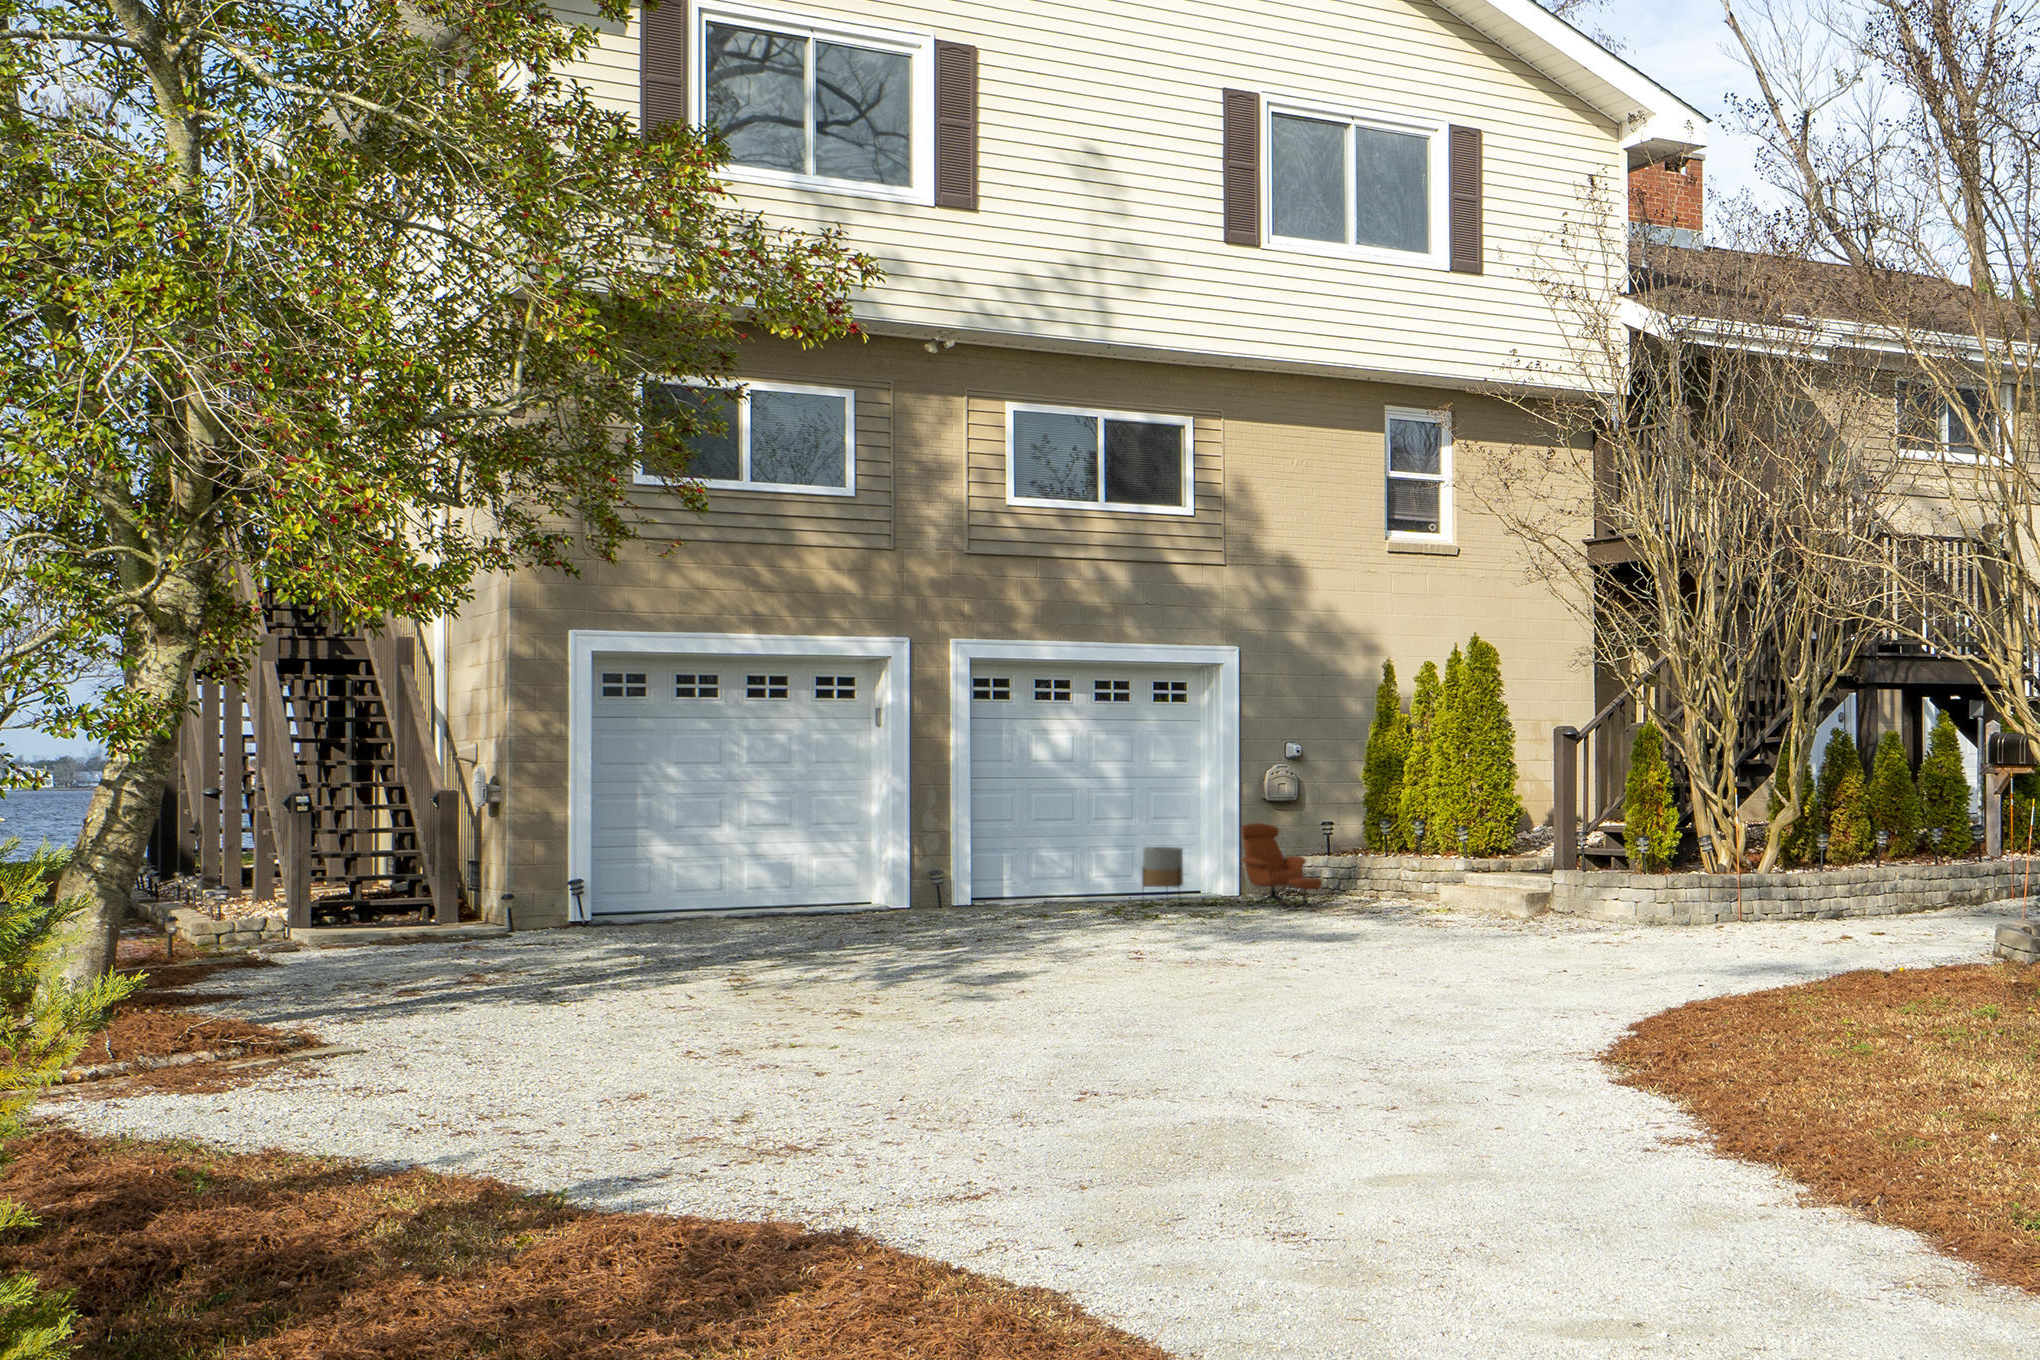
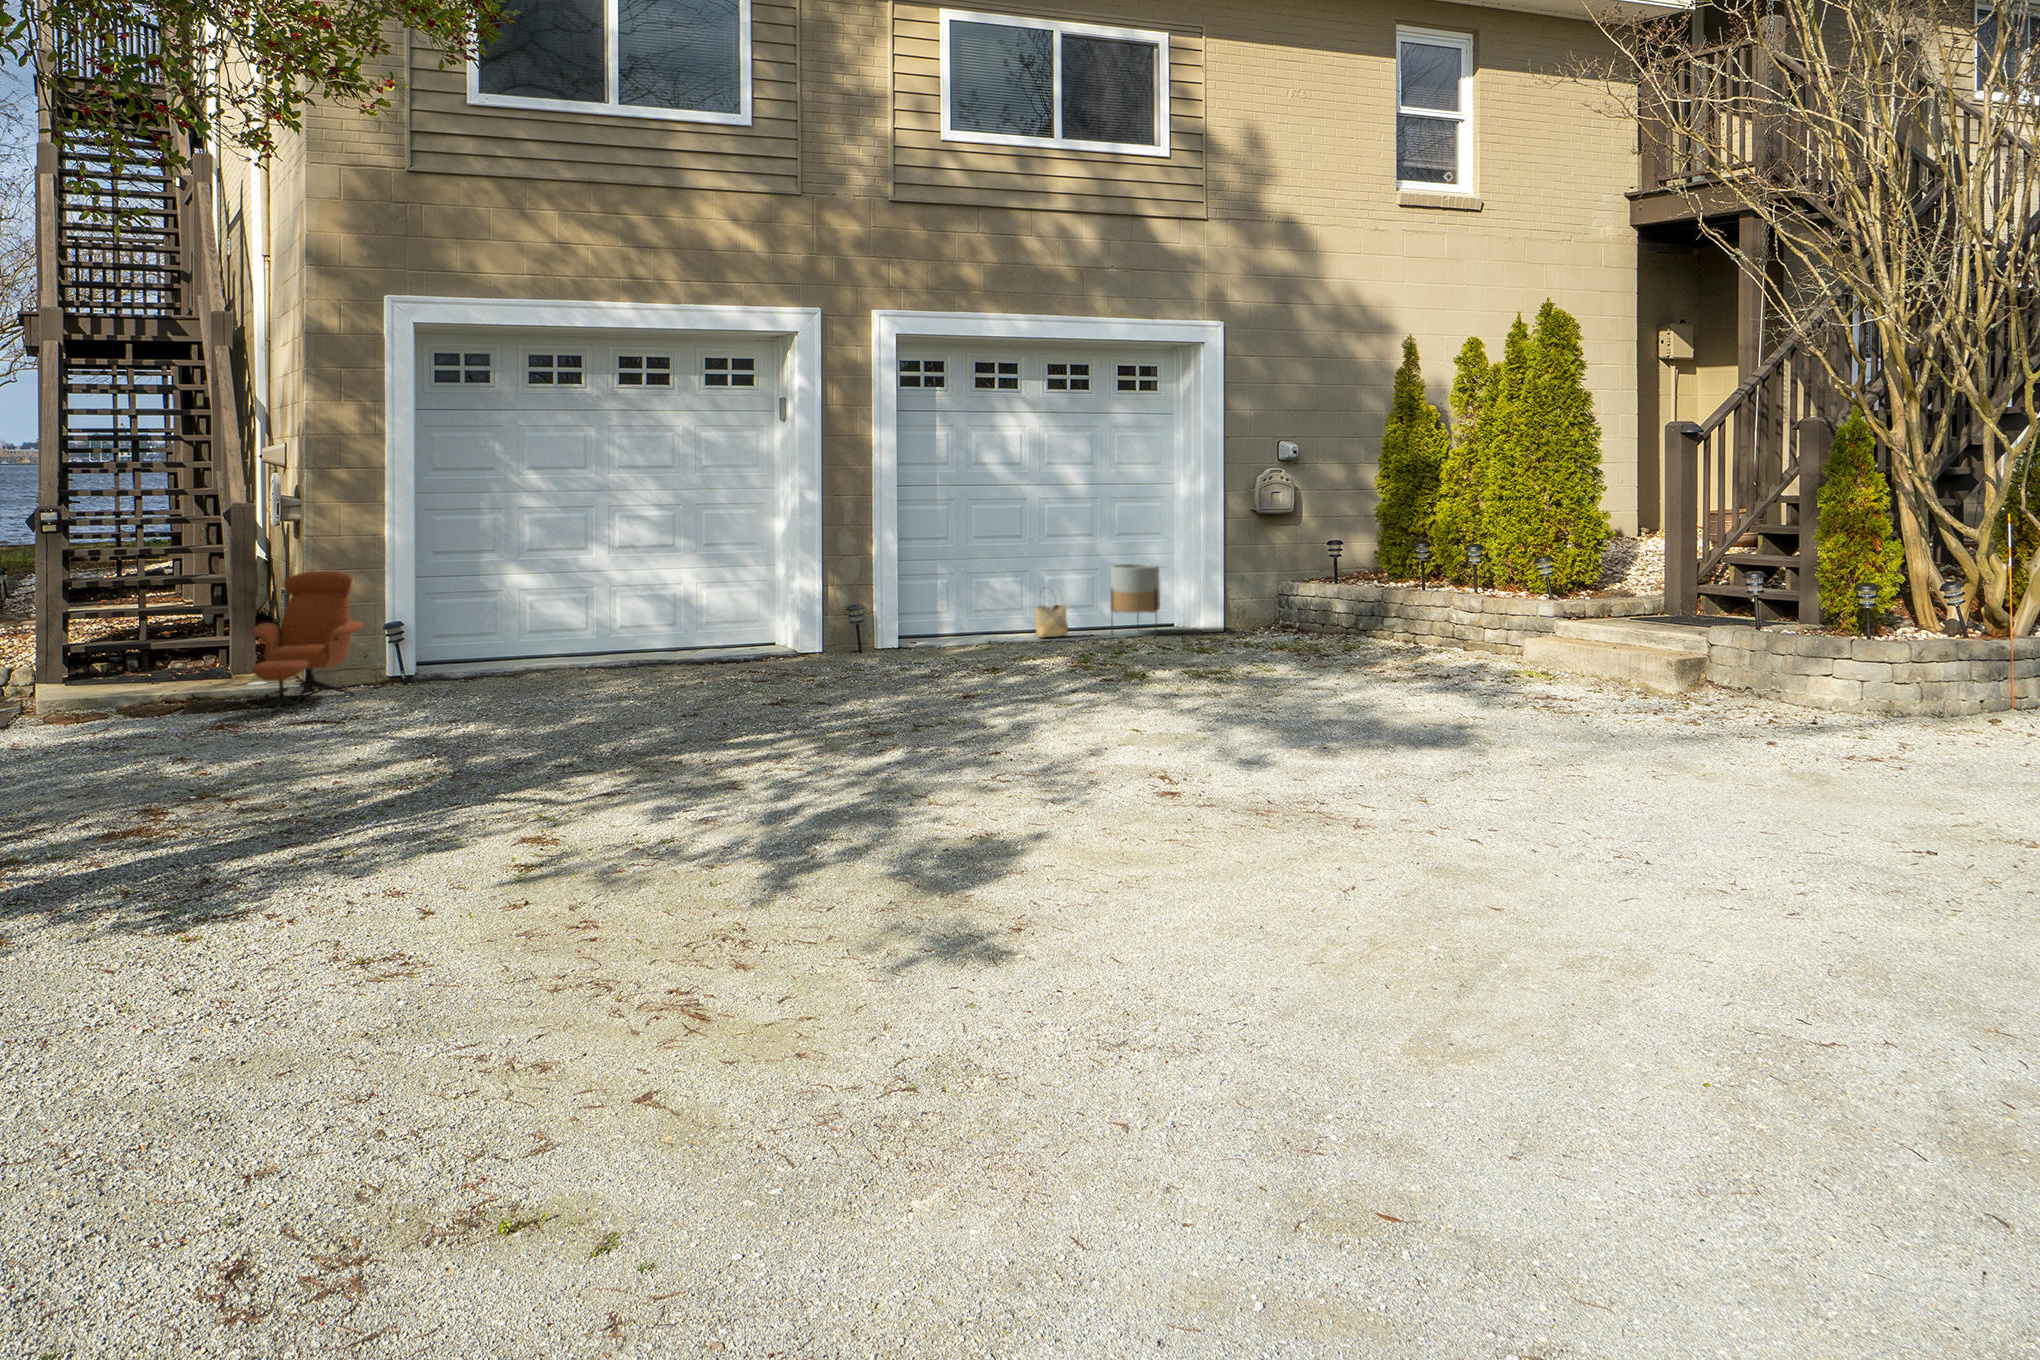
lounge chair: present [1242,823,1322,909] -> present [251,571,363,715]
woven basket: none [1079,865,1107,907] -> present [1035,601,1068,638]

